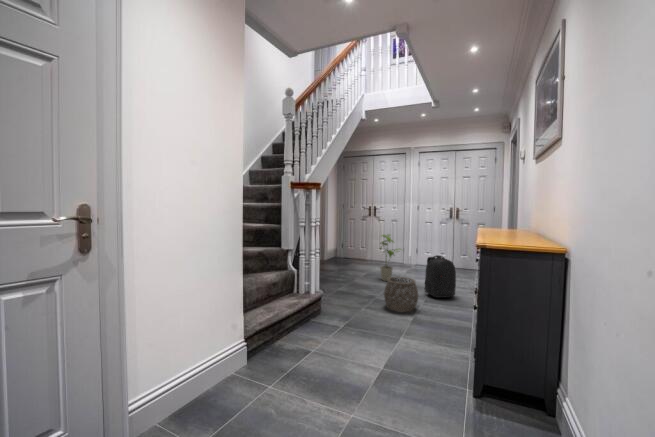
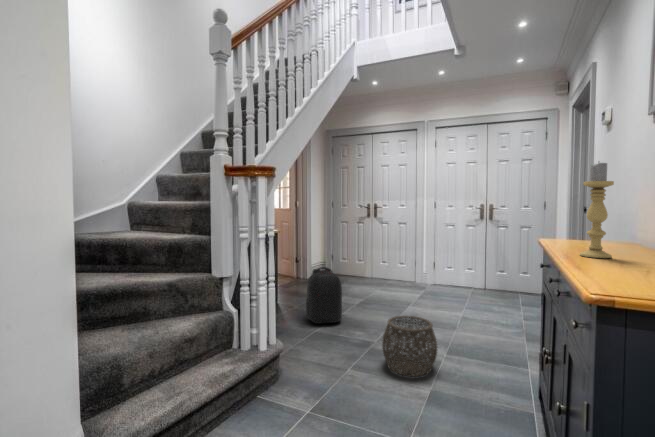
candle holder: none [494,185,511,235] -> present [580,163,614,258]
house plant: present [380,235,399,281] -> none [378,245,416,314]
backpack: present [424,255,456,298] -> present [306,267,342,324]

